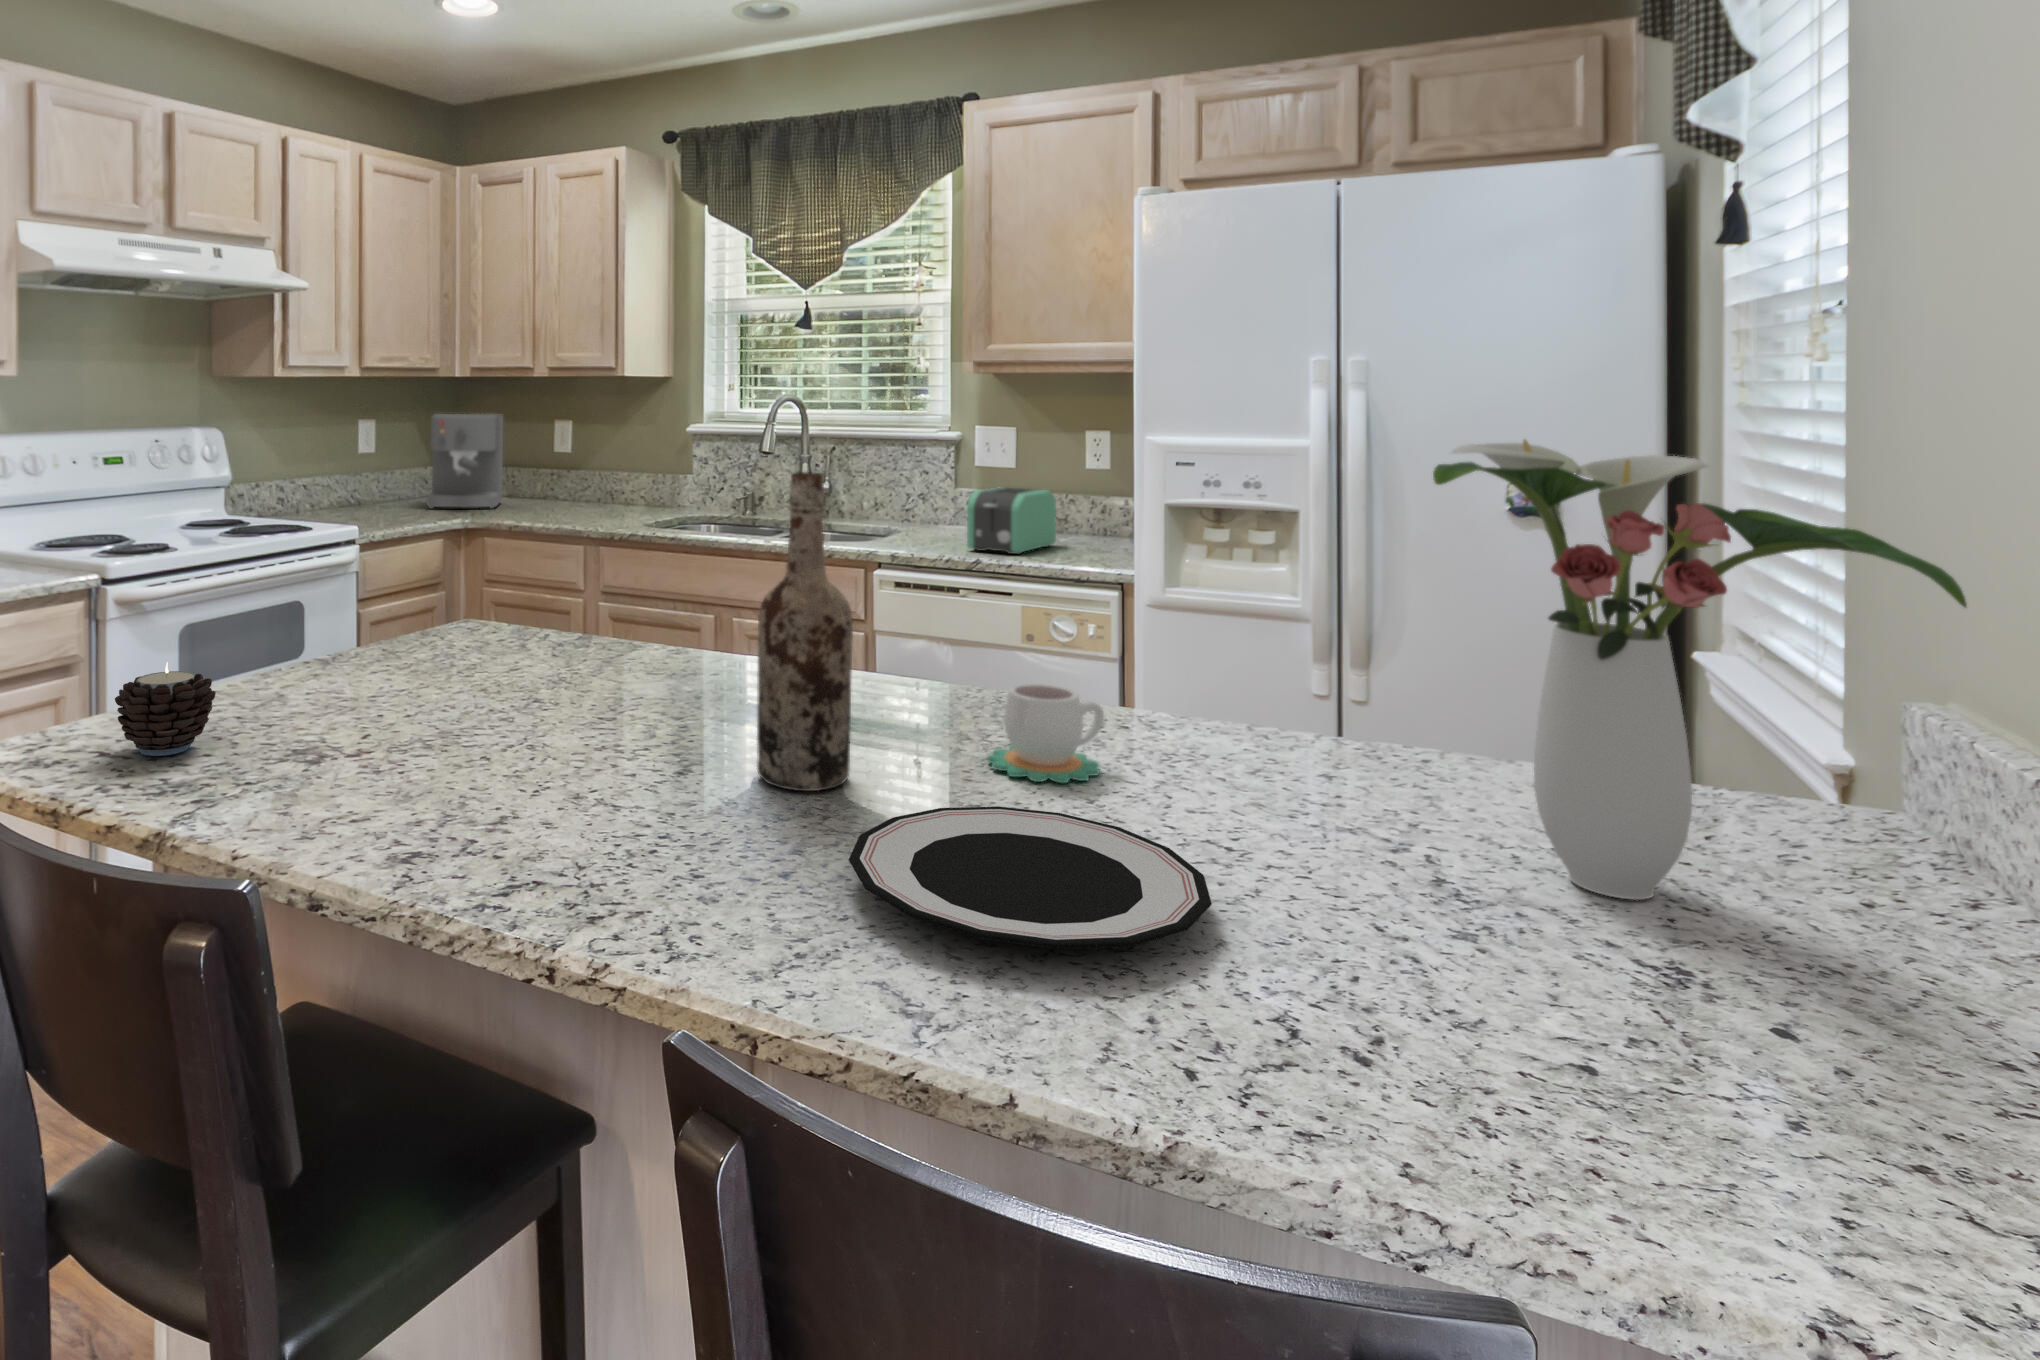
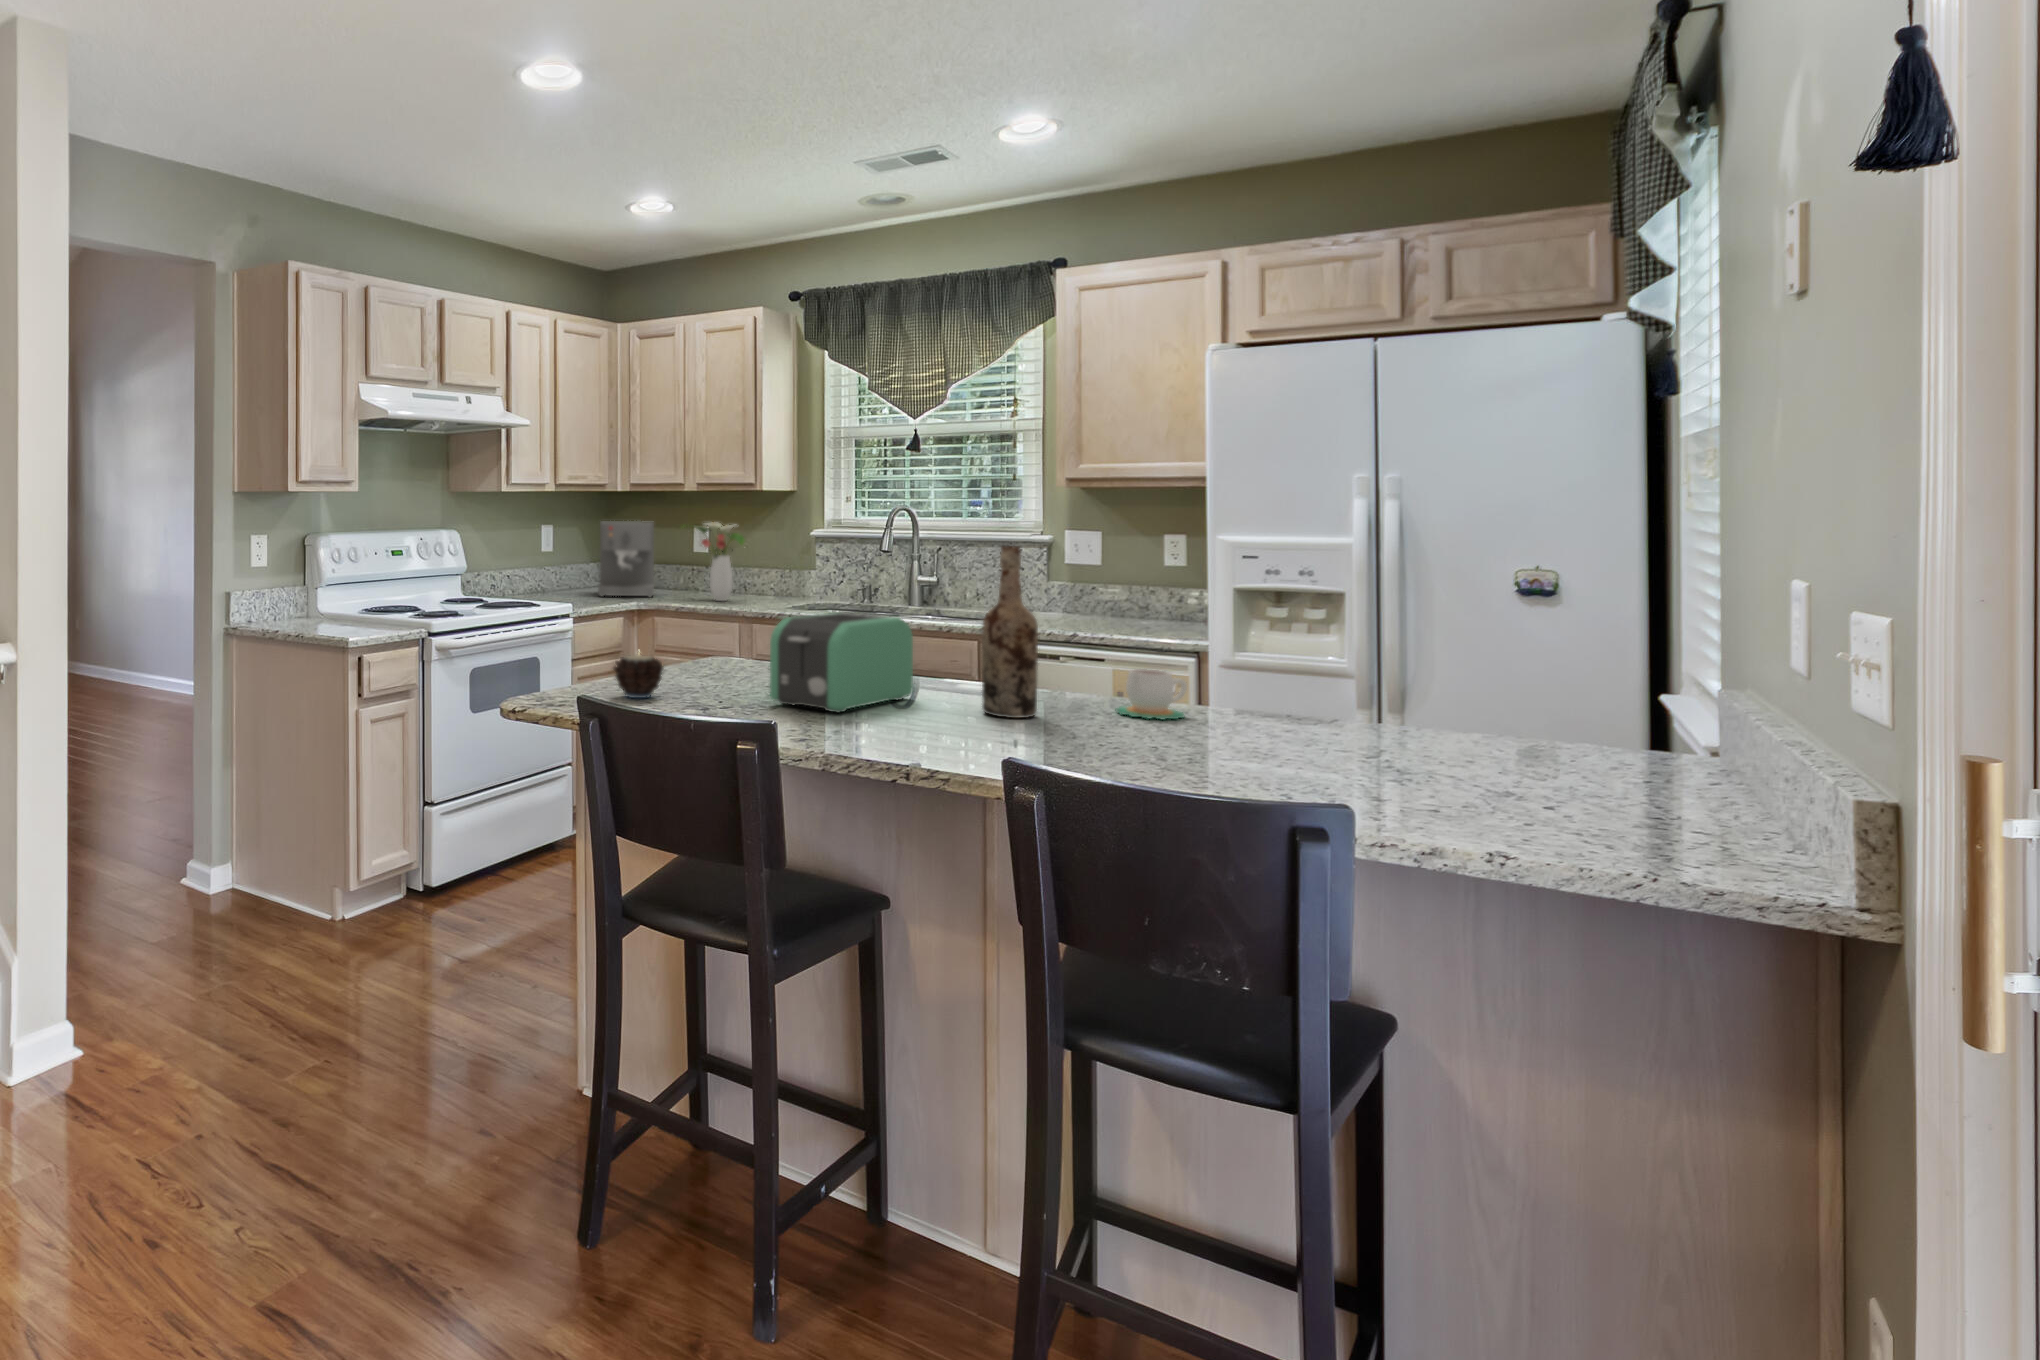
flower arrangement: present [1433,440,1967,900] -> present [694,522,744,601]
toaster: present [967,487,1056,554] -> present [770,612,913,712]
plate: present [849,806,1212,949] -> none [1054,719,1246,756]

